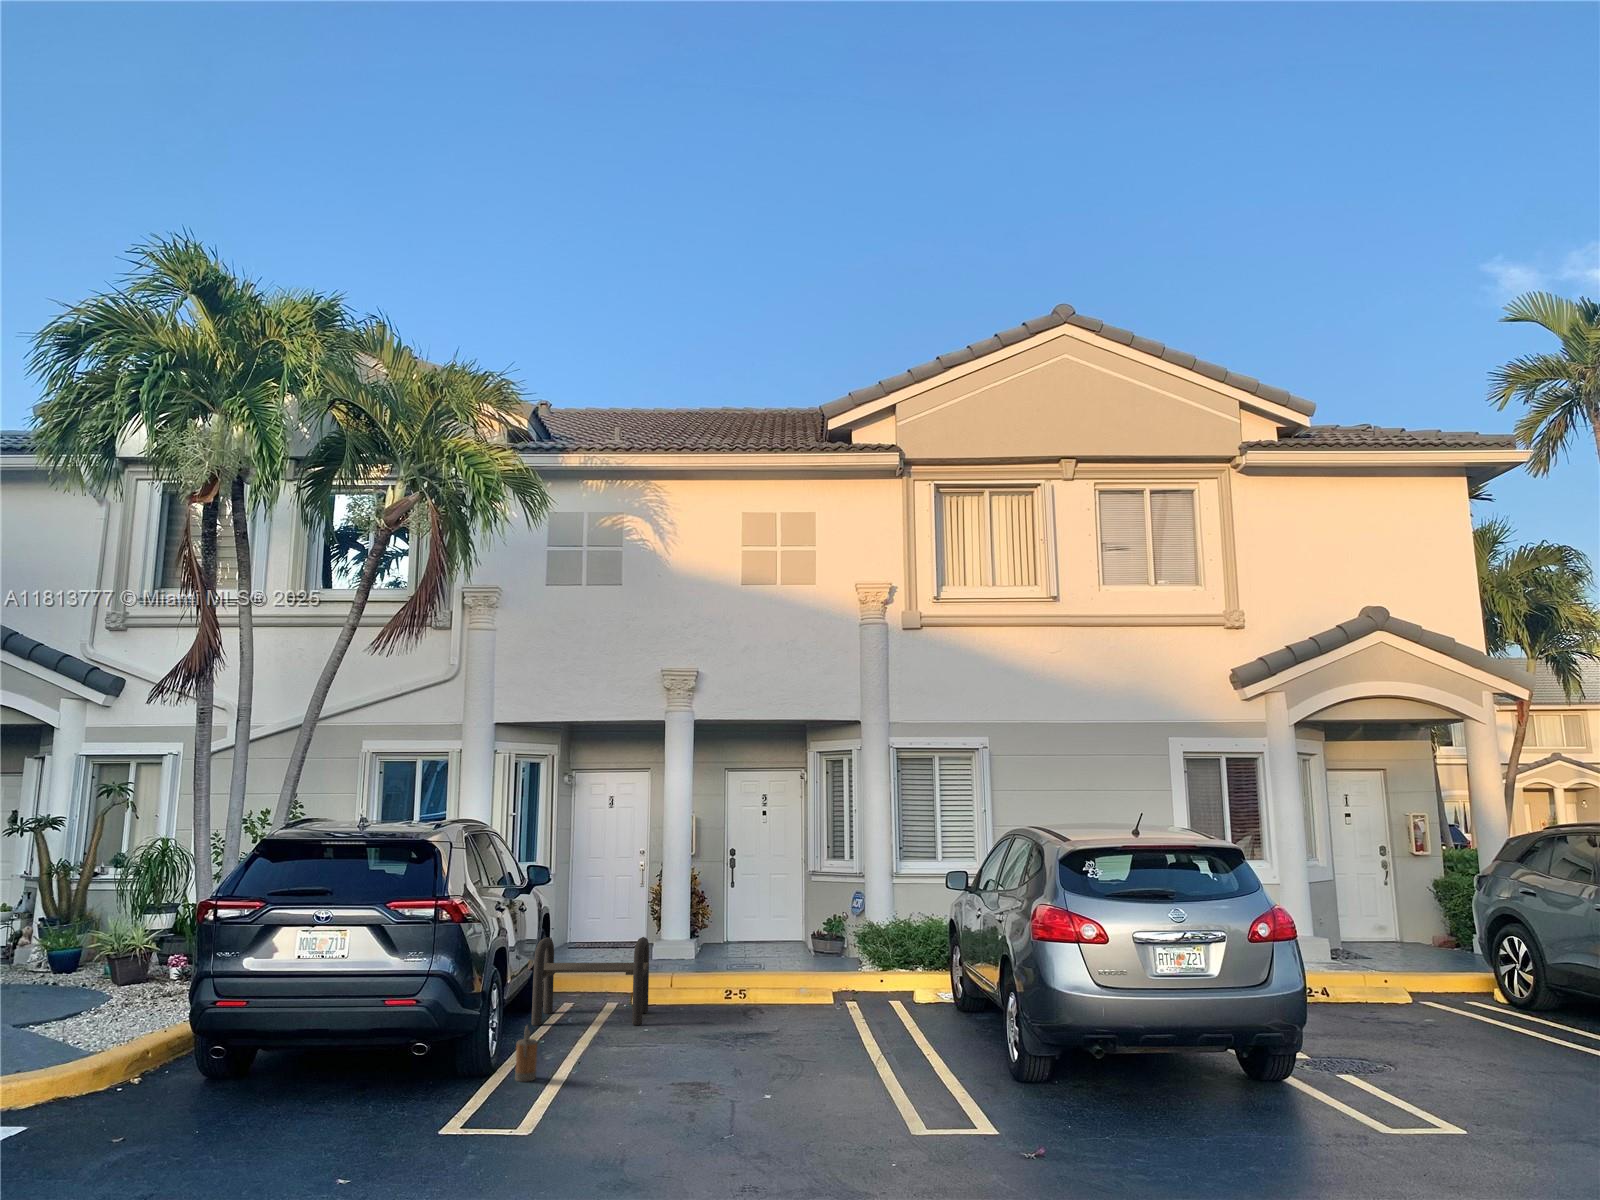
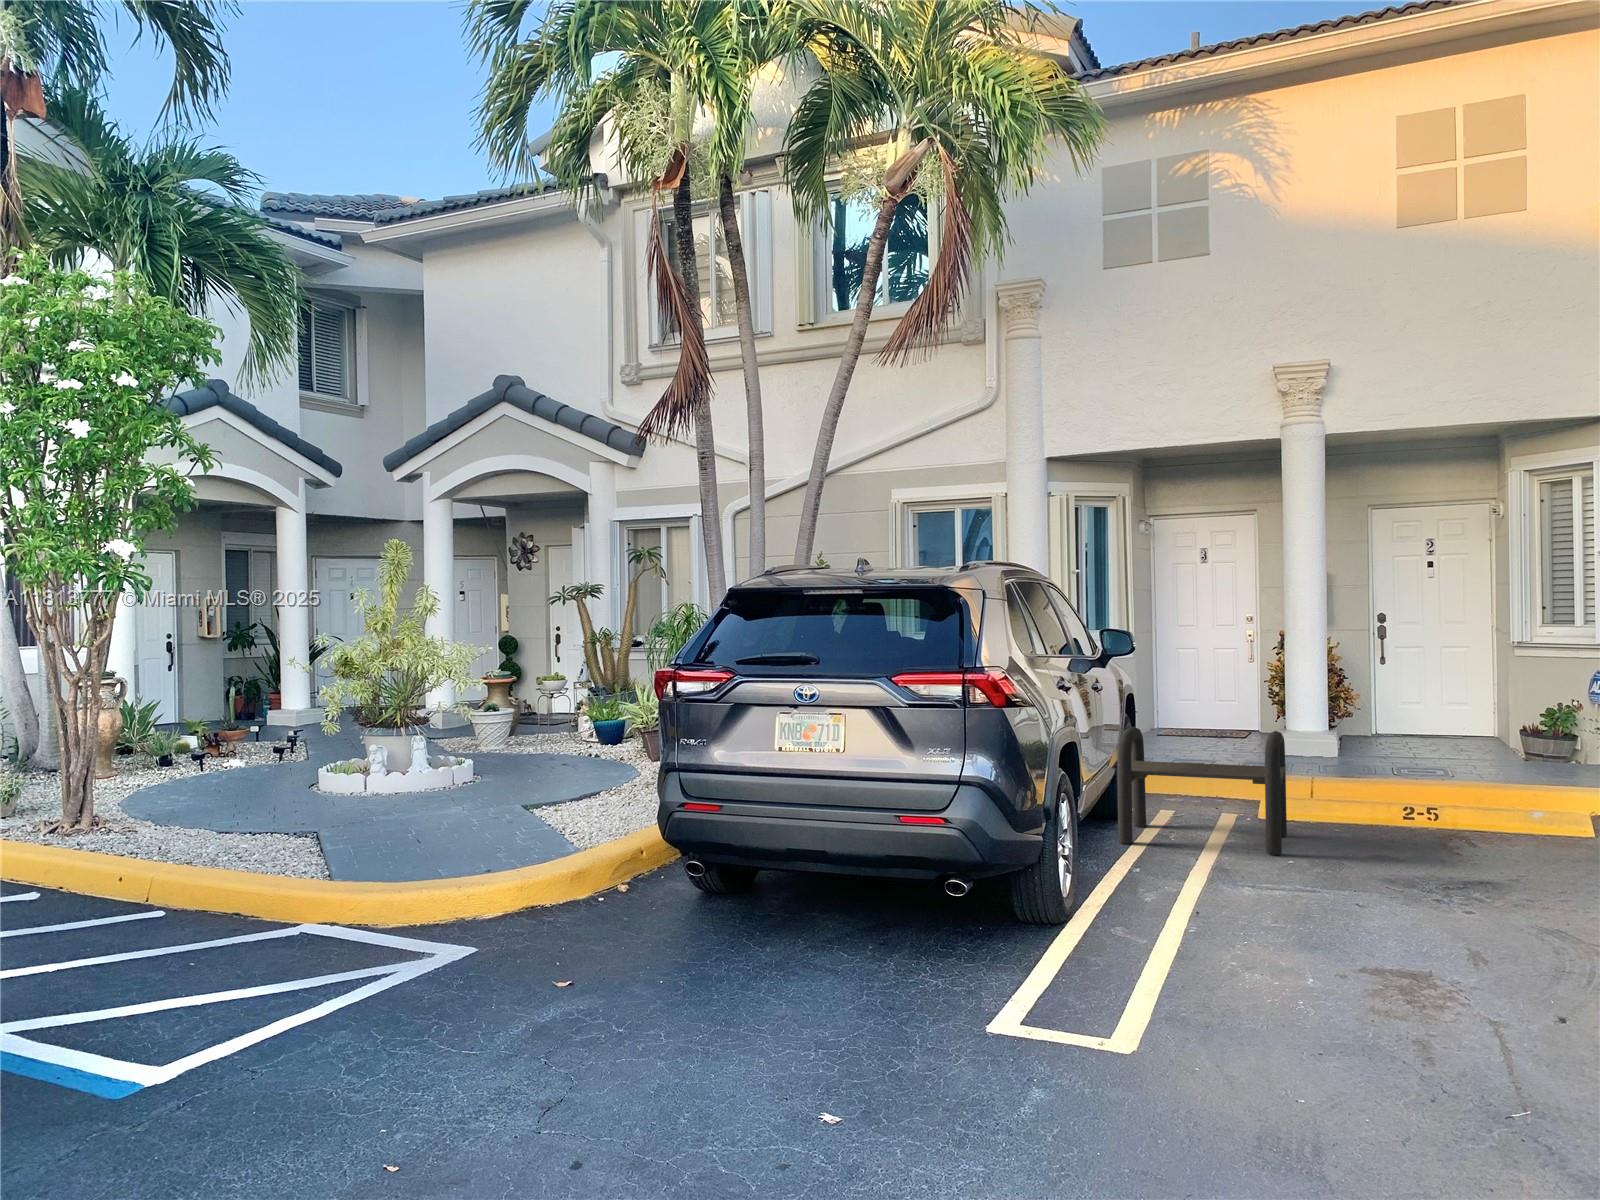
watering can: present [515,1026,537,1082] -> none [1100,857,1133,936]

